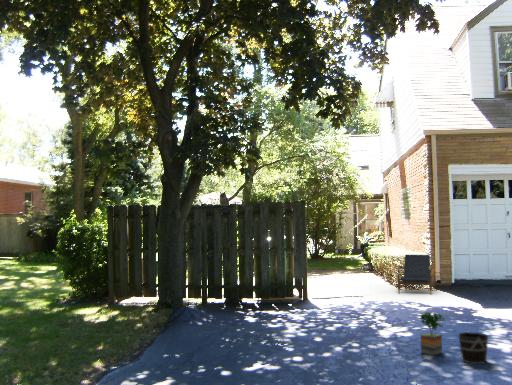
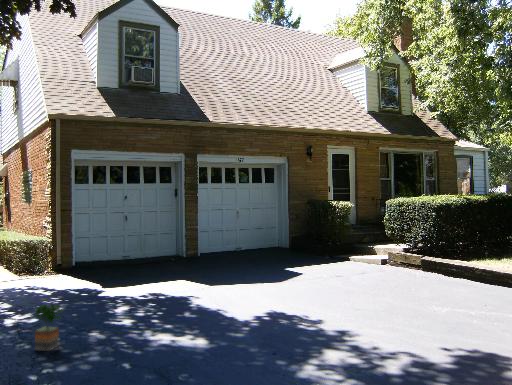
lounge chair: present [397,255,432,294] -> none [14,239,52,282]
bucket: present [459,332,488,364] -> none [77,320,107,354]

